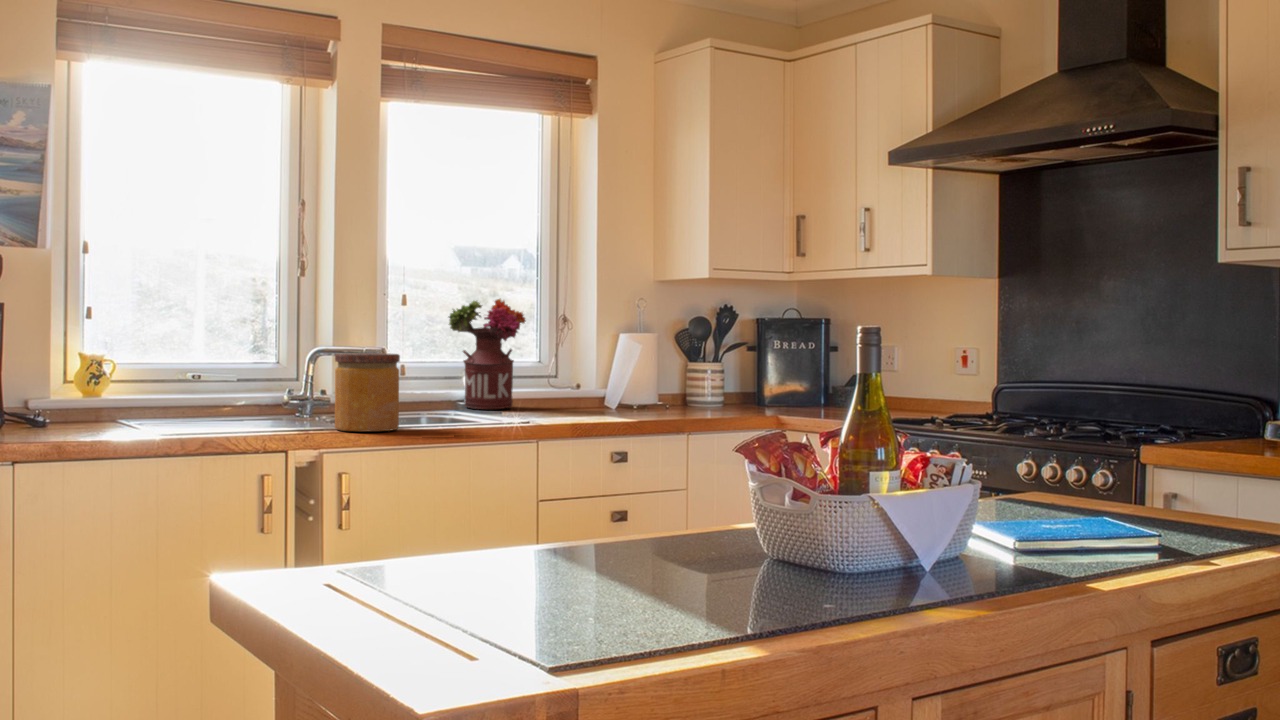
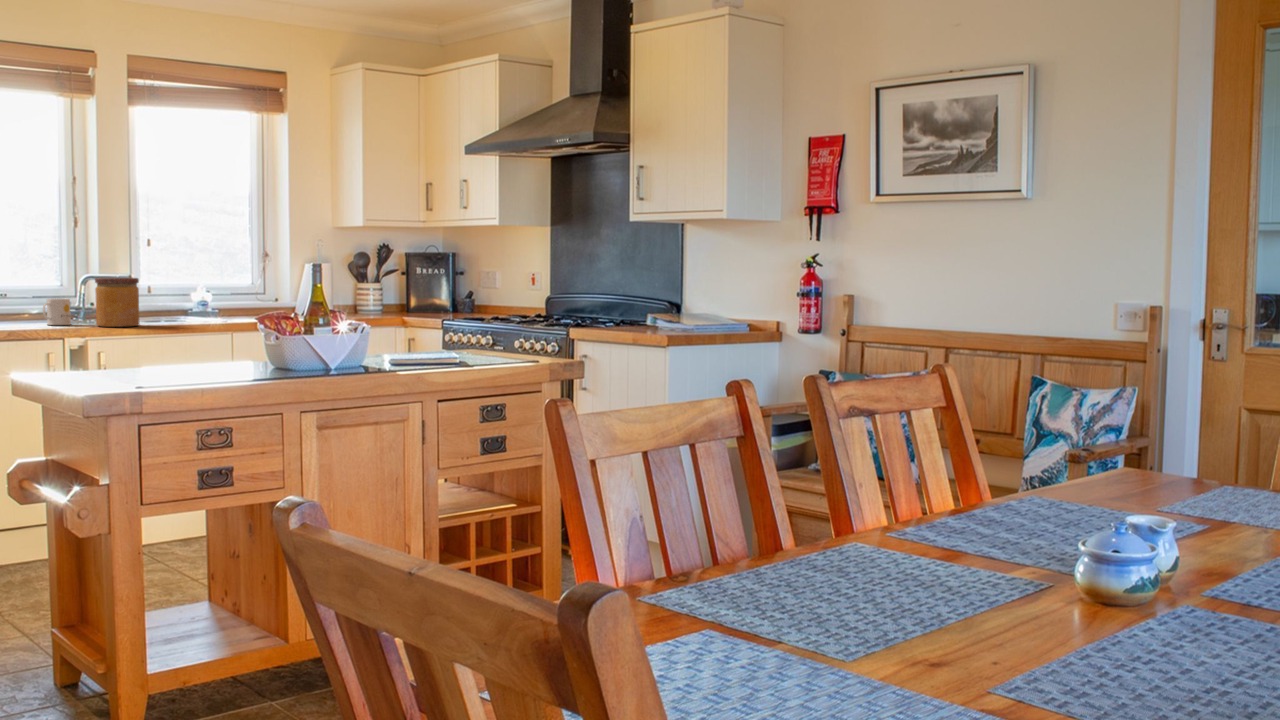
flower arrangement: present [449,299,526,409] -> none [179,241,235,315]
mug: none [256,385,297,427] -> present [43,298,71,325]

